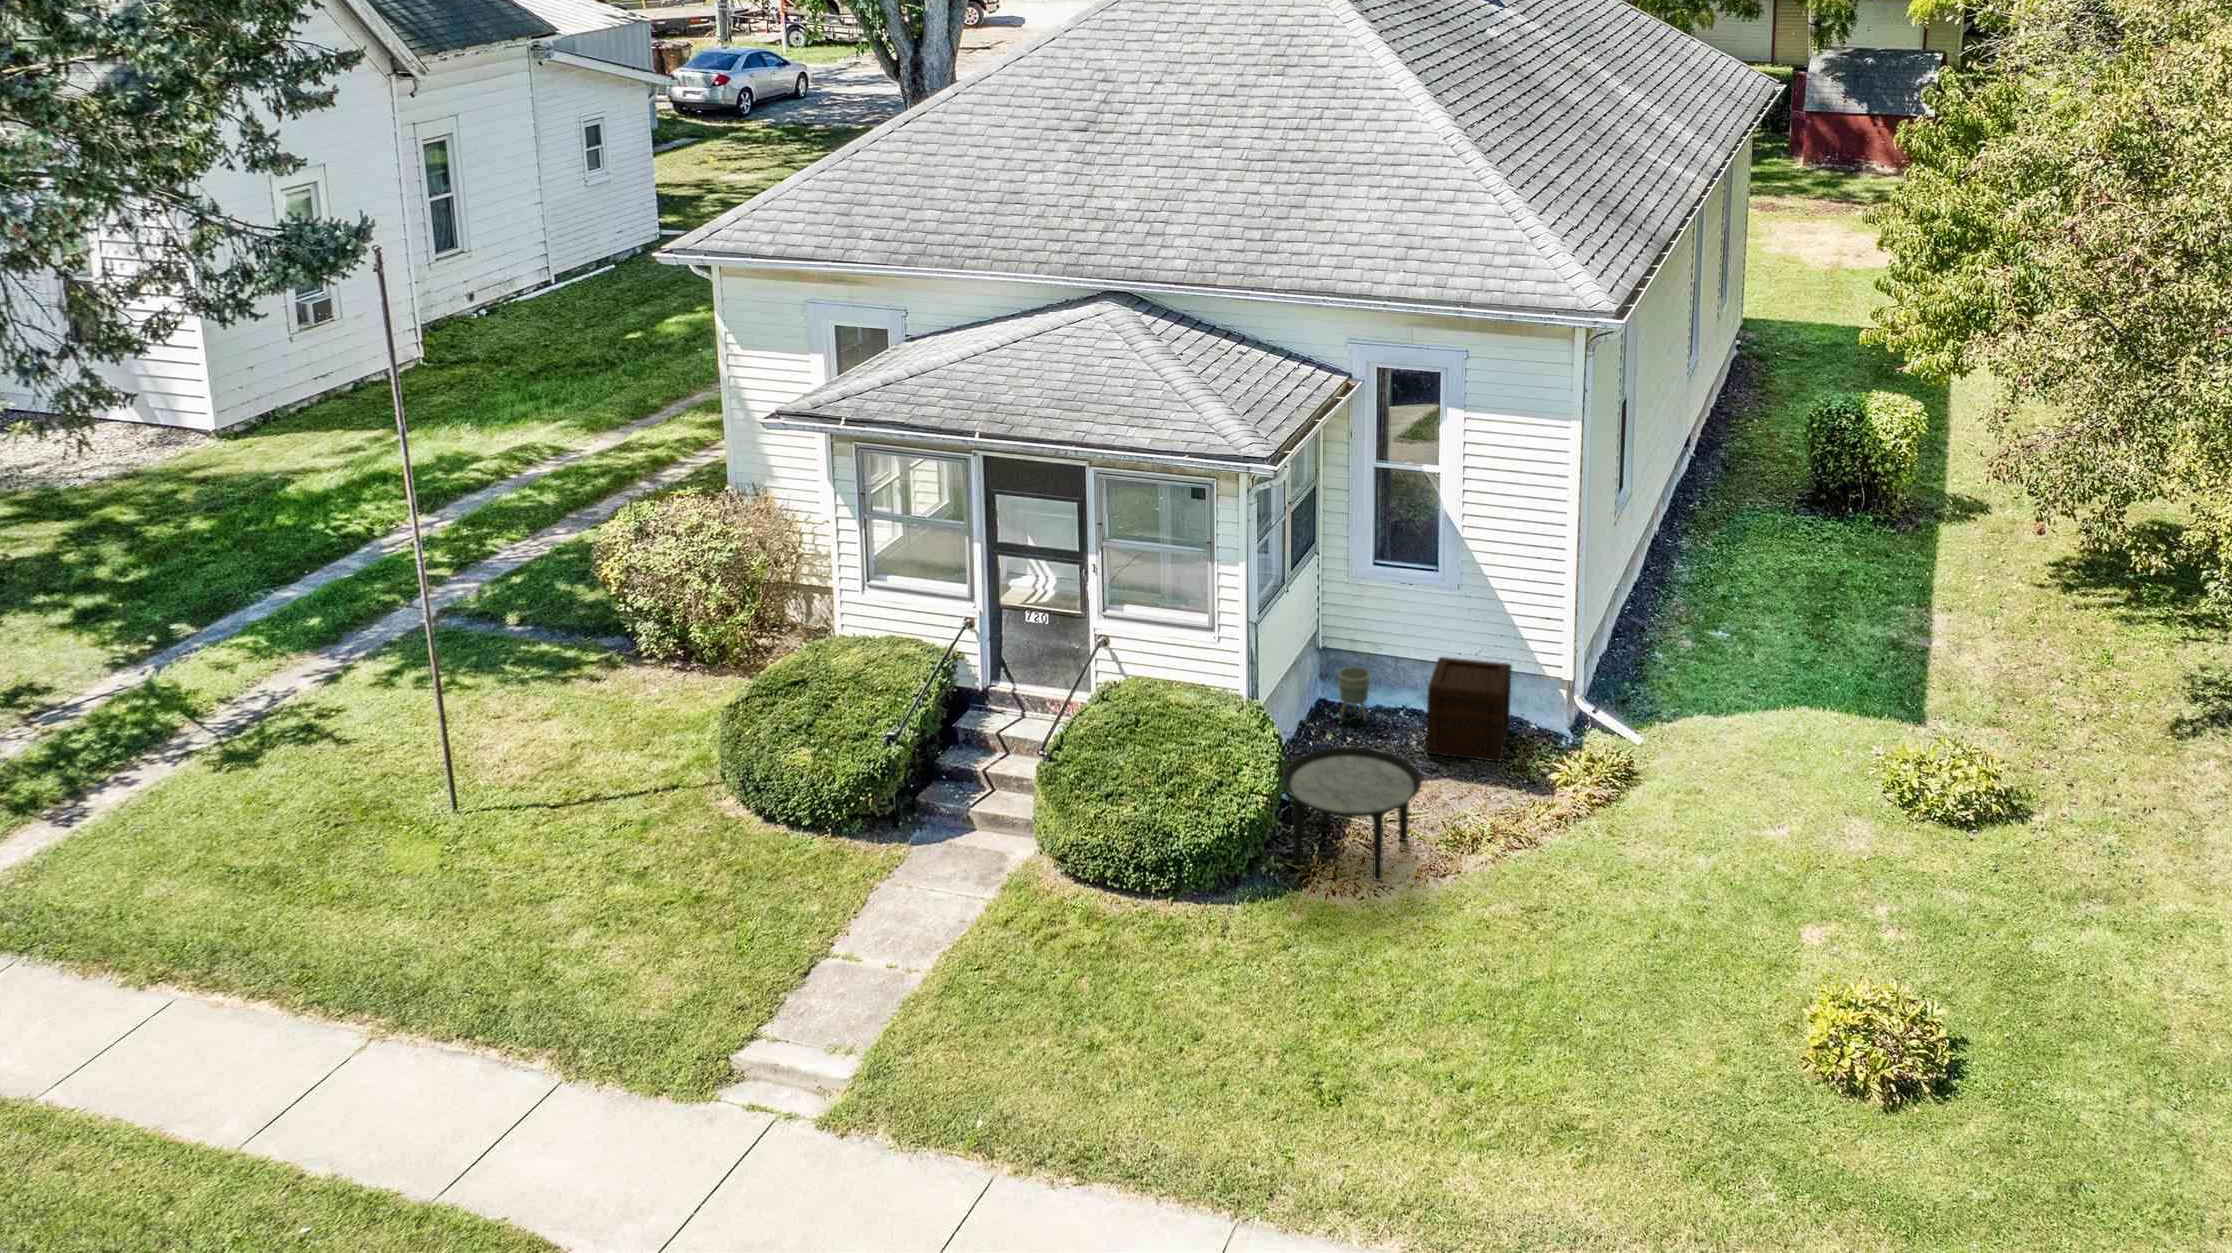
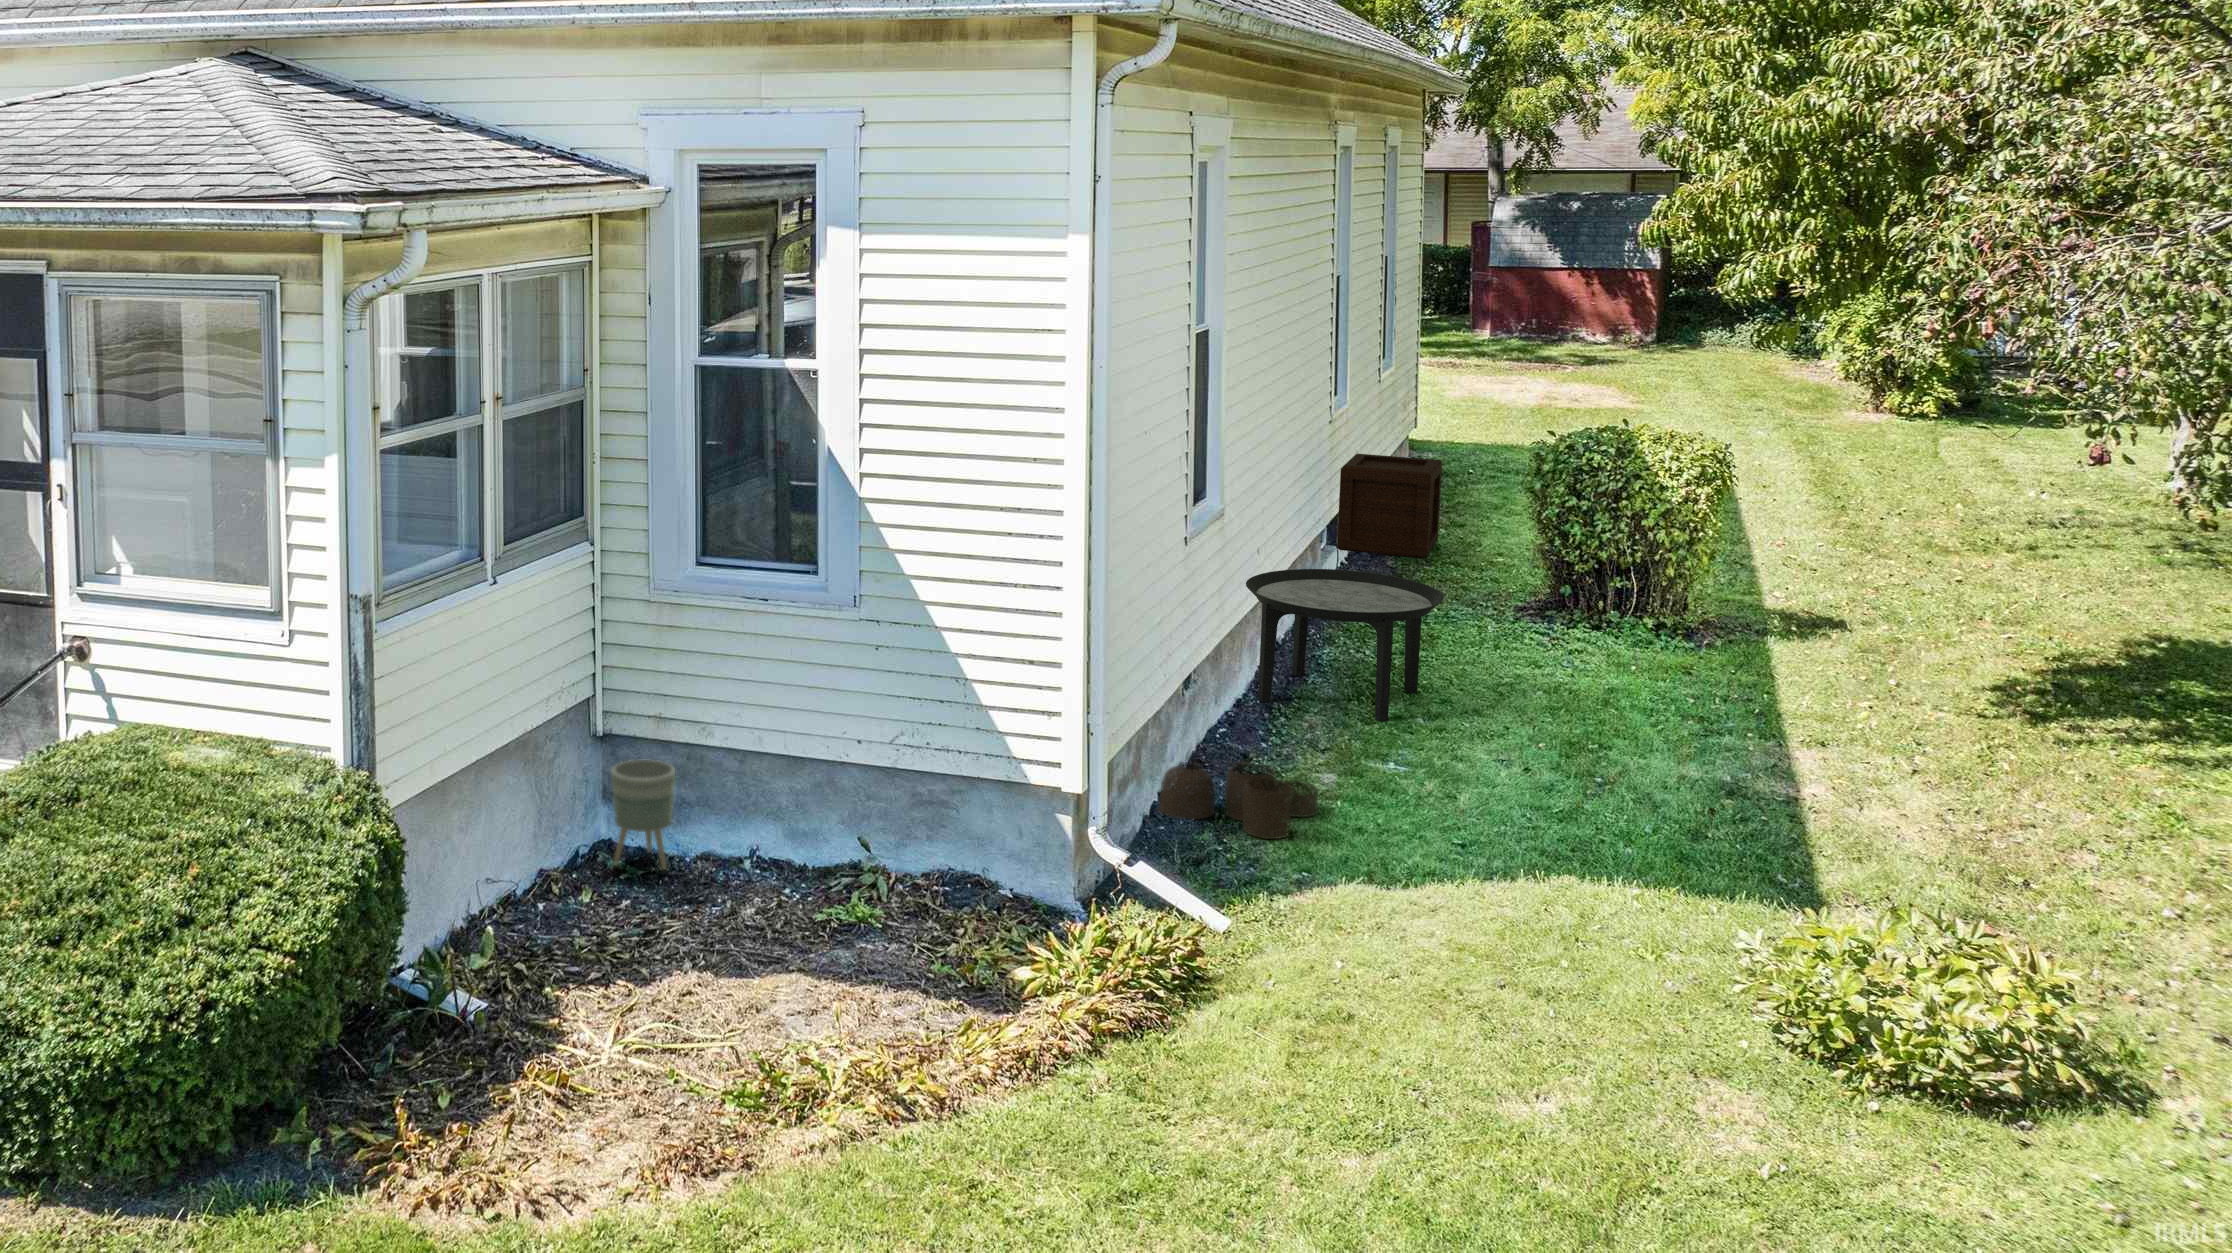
woven basket: none [1602,648,1683,691] -> present [1159,762,1318,839]
wooden crate: present [1426,657,1512,762] -> present [1337,454,1442,558]
round table: present [1283,747,1422,881] -> present [1246,569,1444,721]

